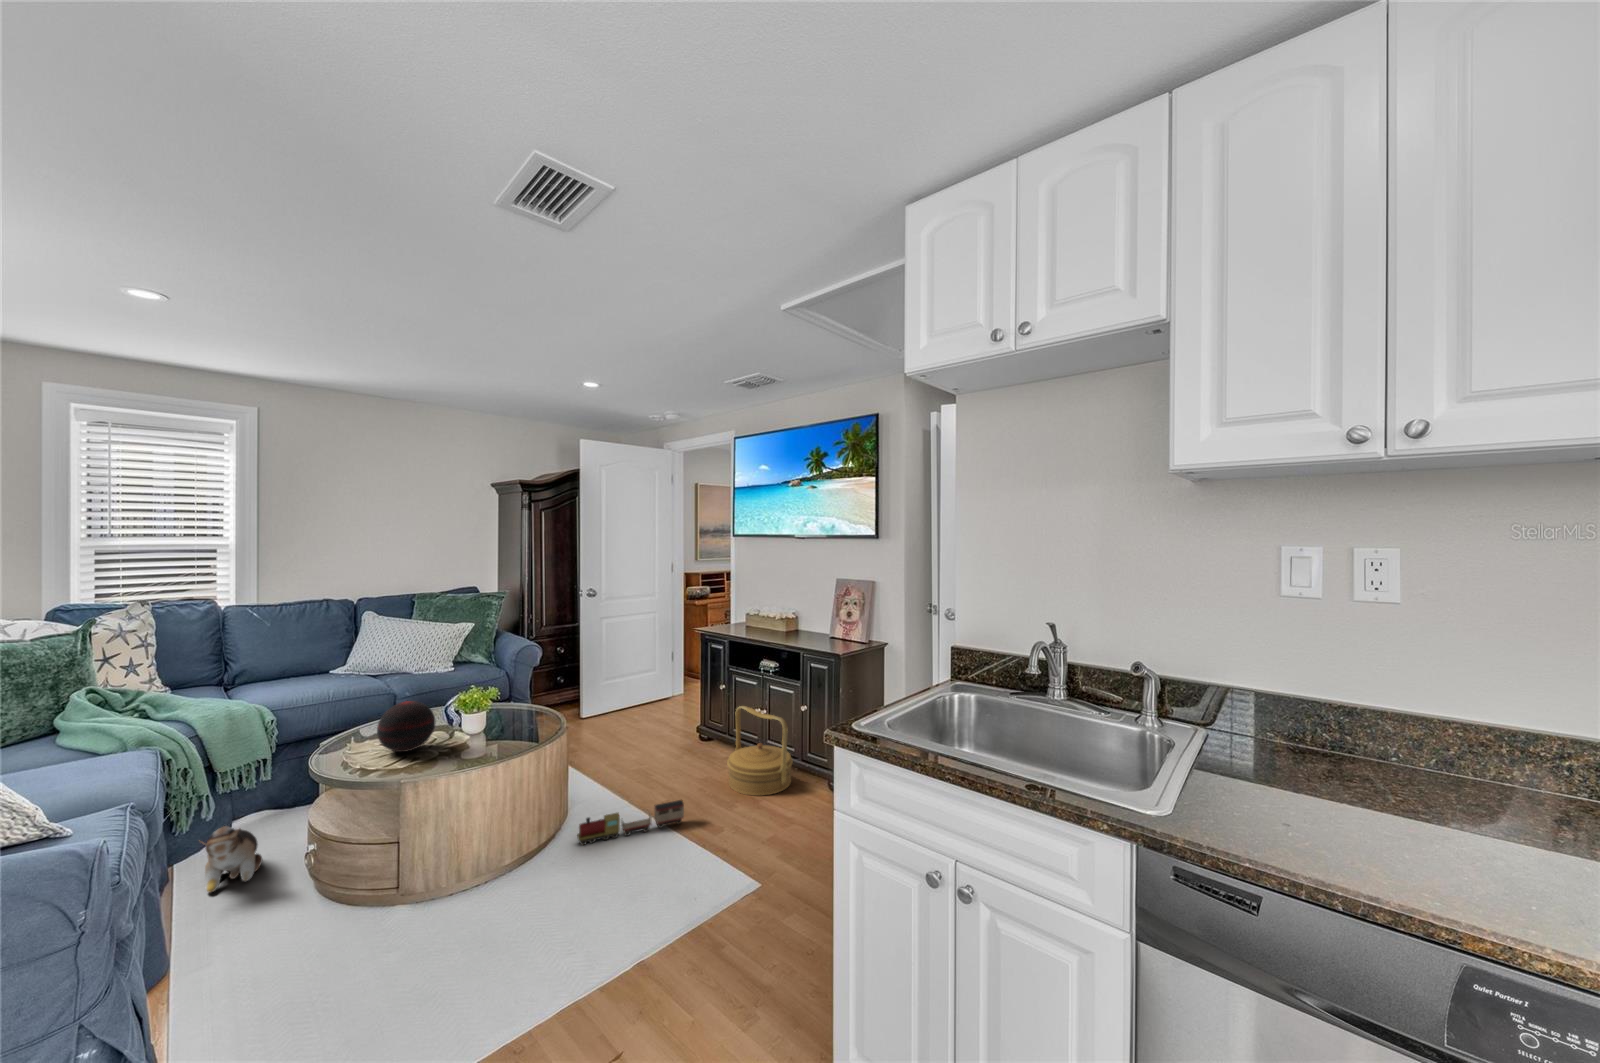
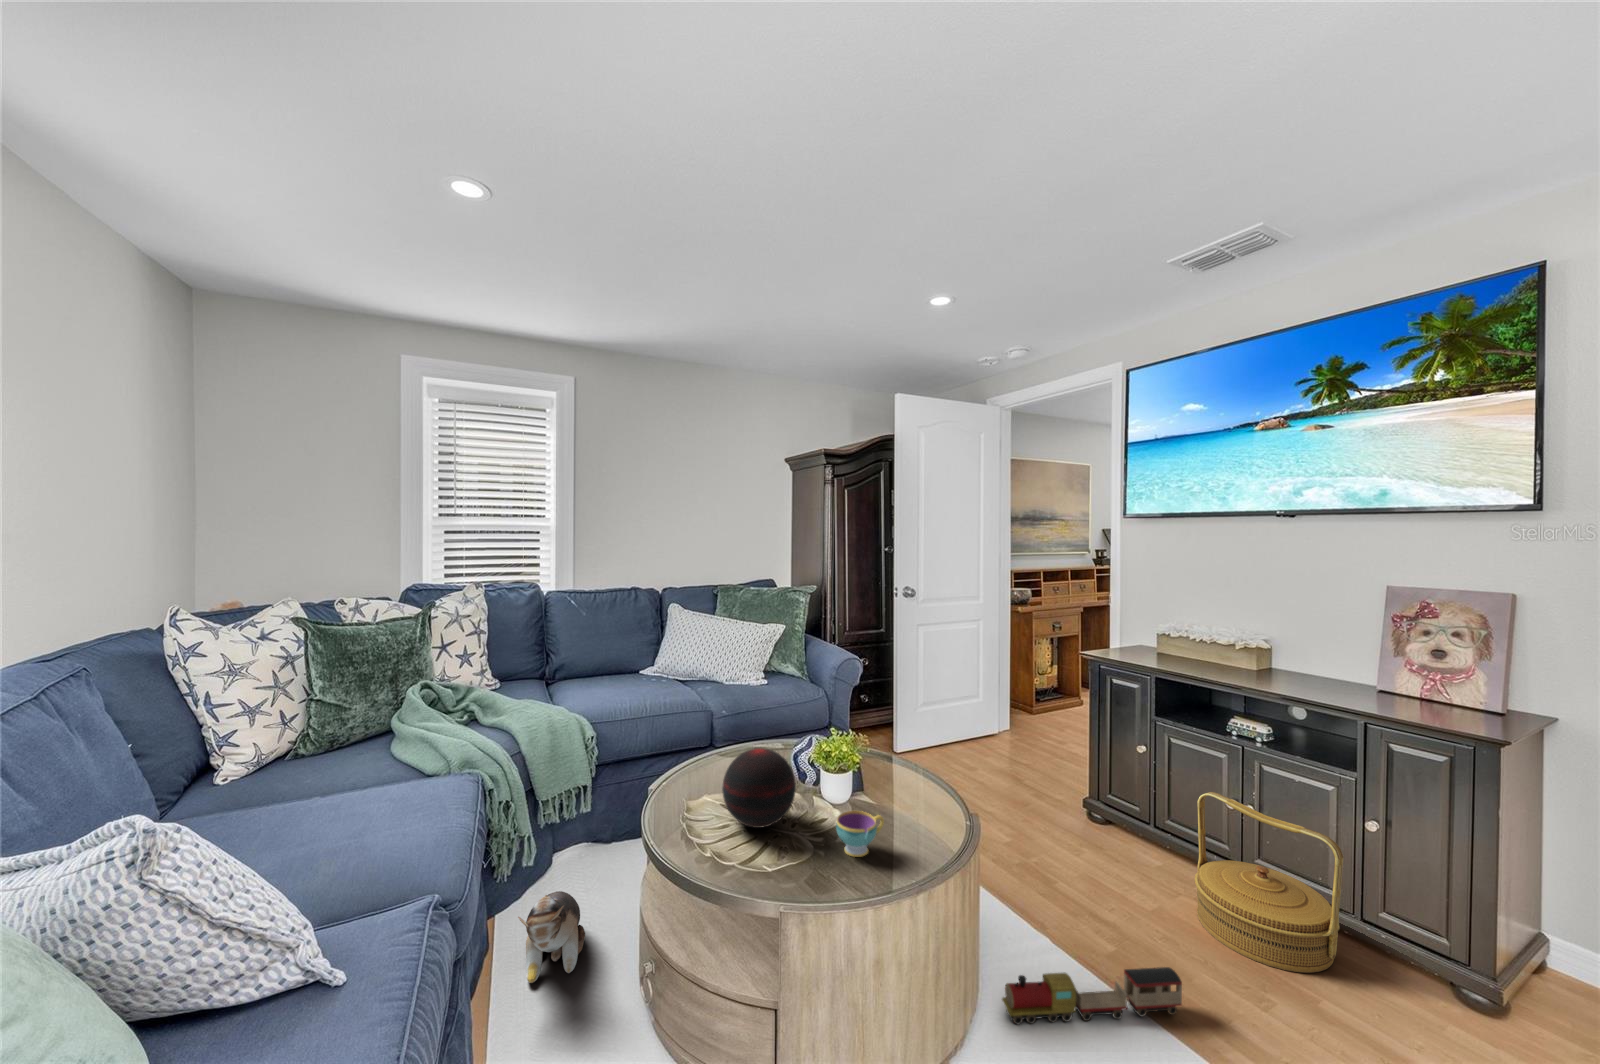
teacup: none [459,732,495,758] -> present [836,811,884,857]

